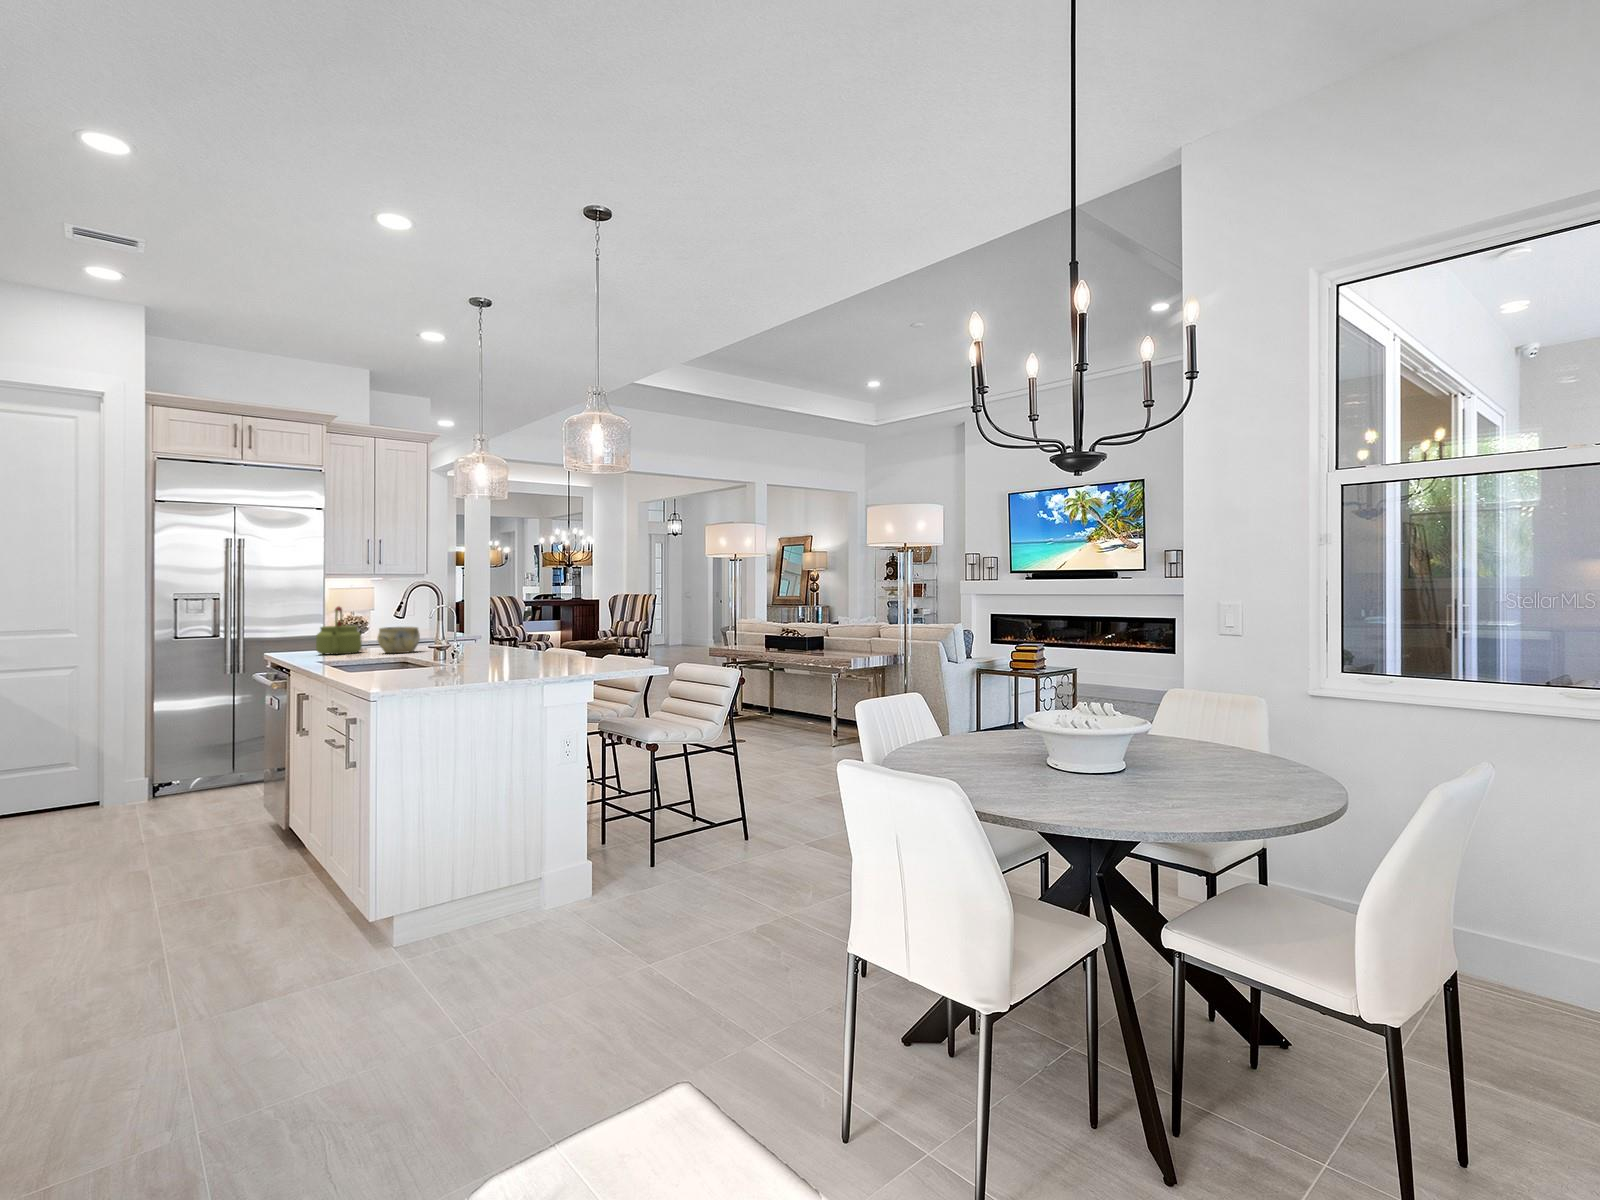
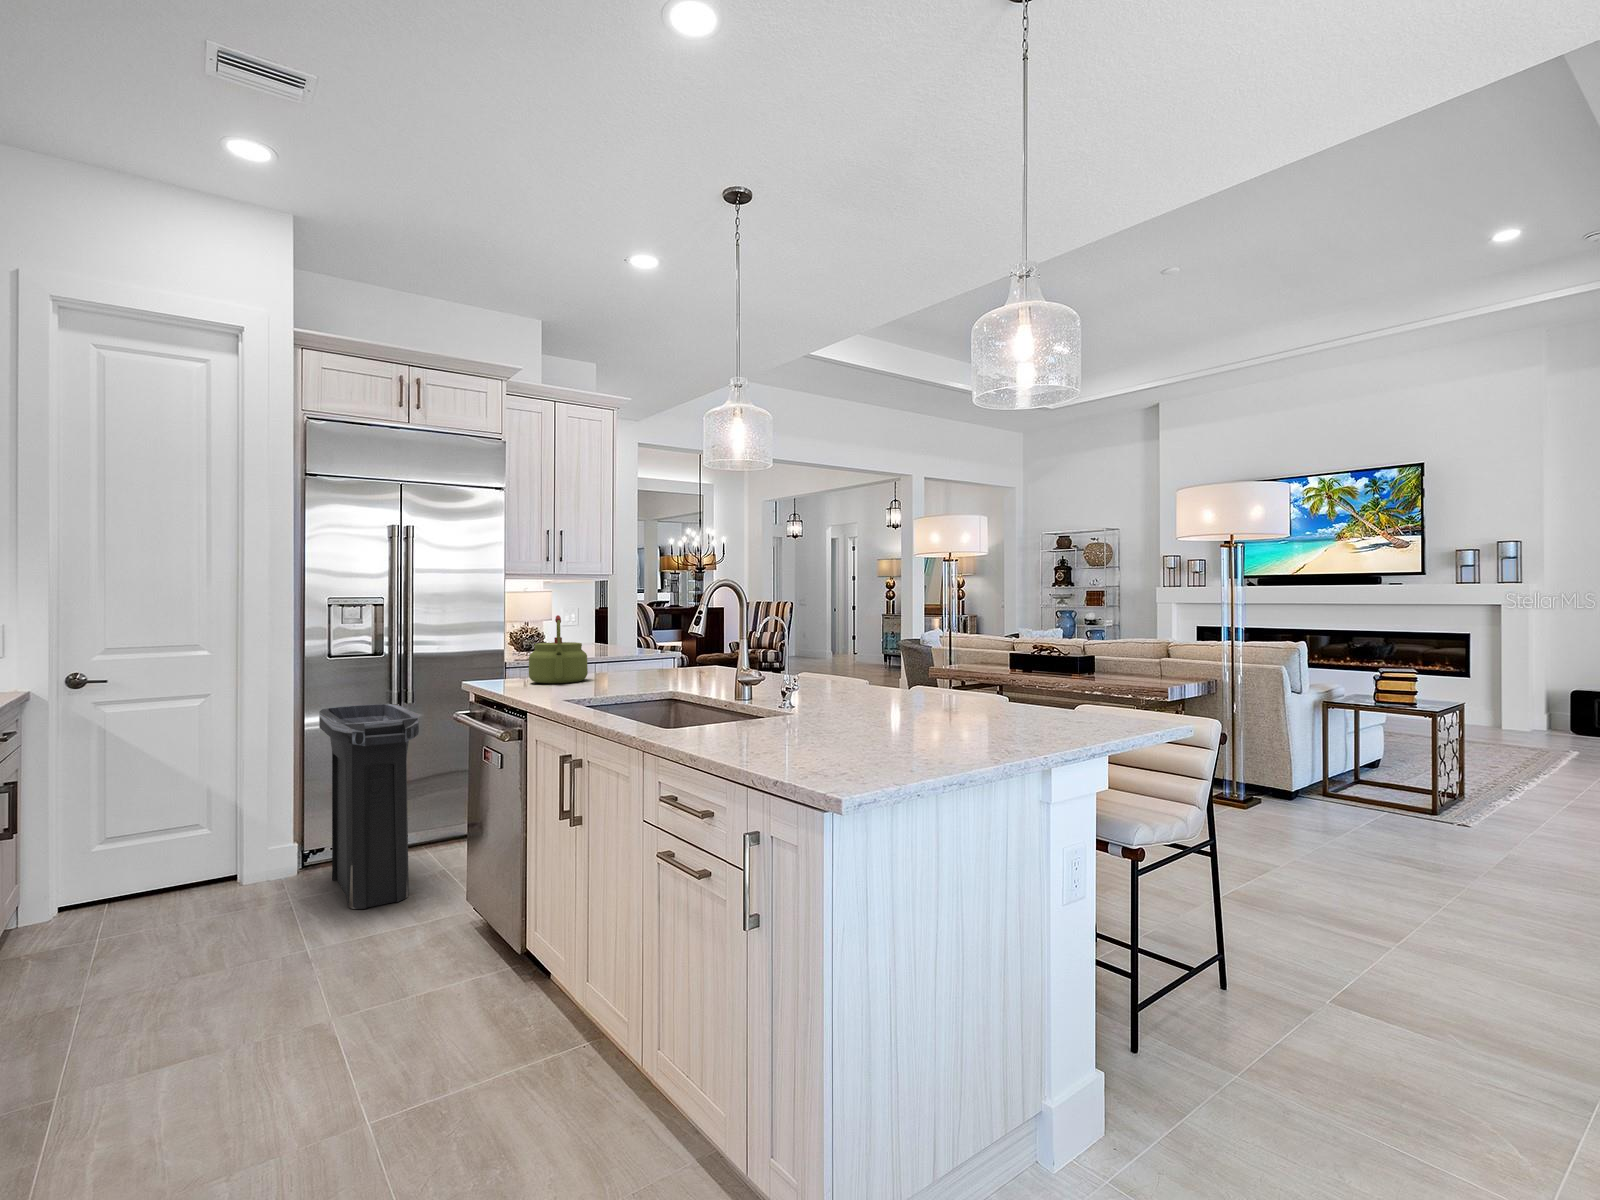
ceramic bowl: present [377,627,420,653] -> none [619,644,675,683]
trash can: none [165,674,239,817] -> present [319,704,419,909]

